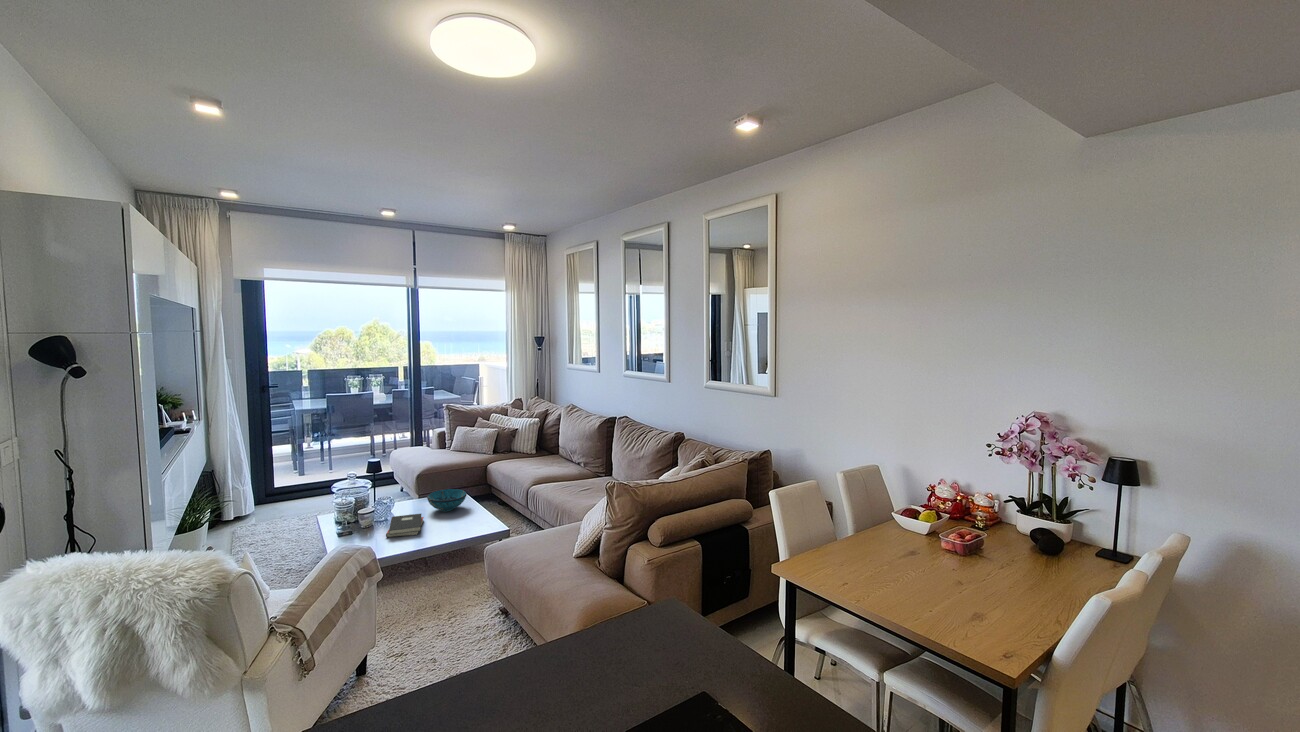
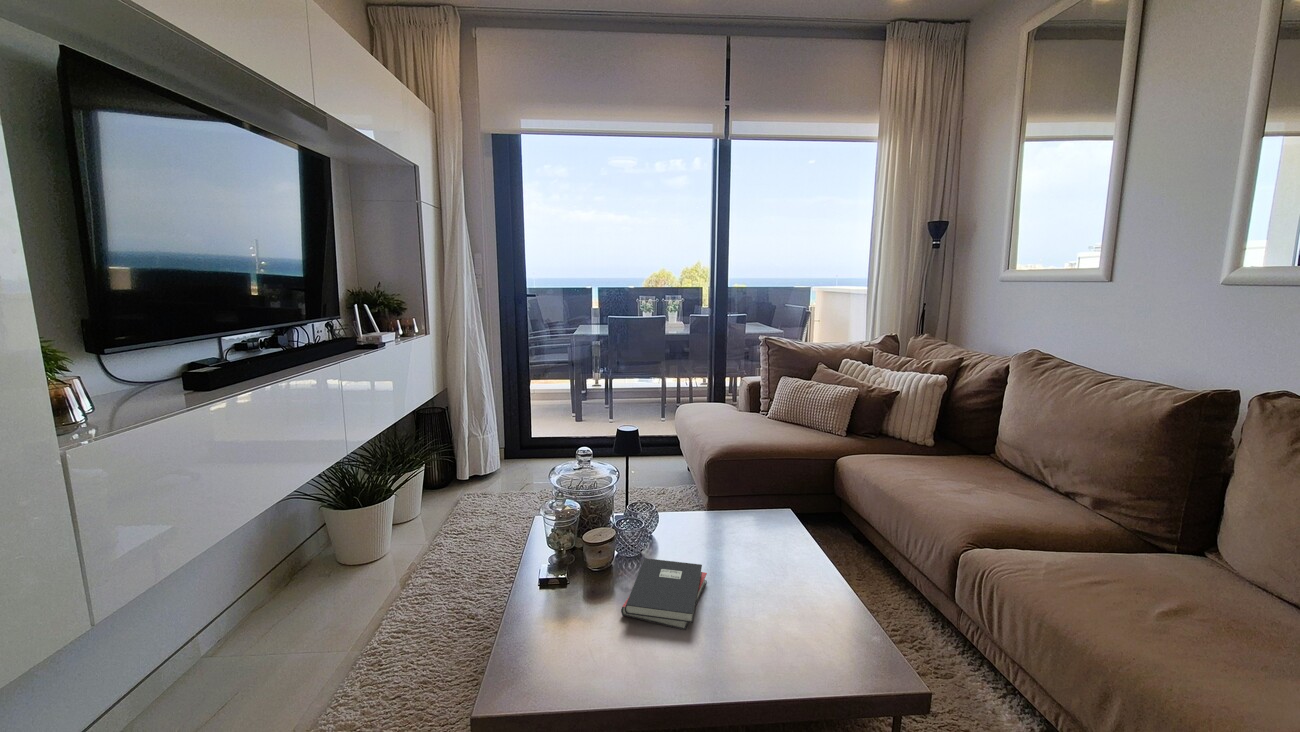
decorative bowl: present [427,489,467,511] -> none [718,508,801,564]

